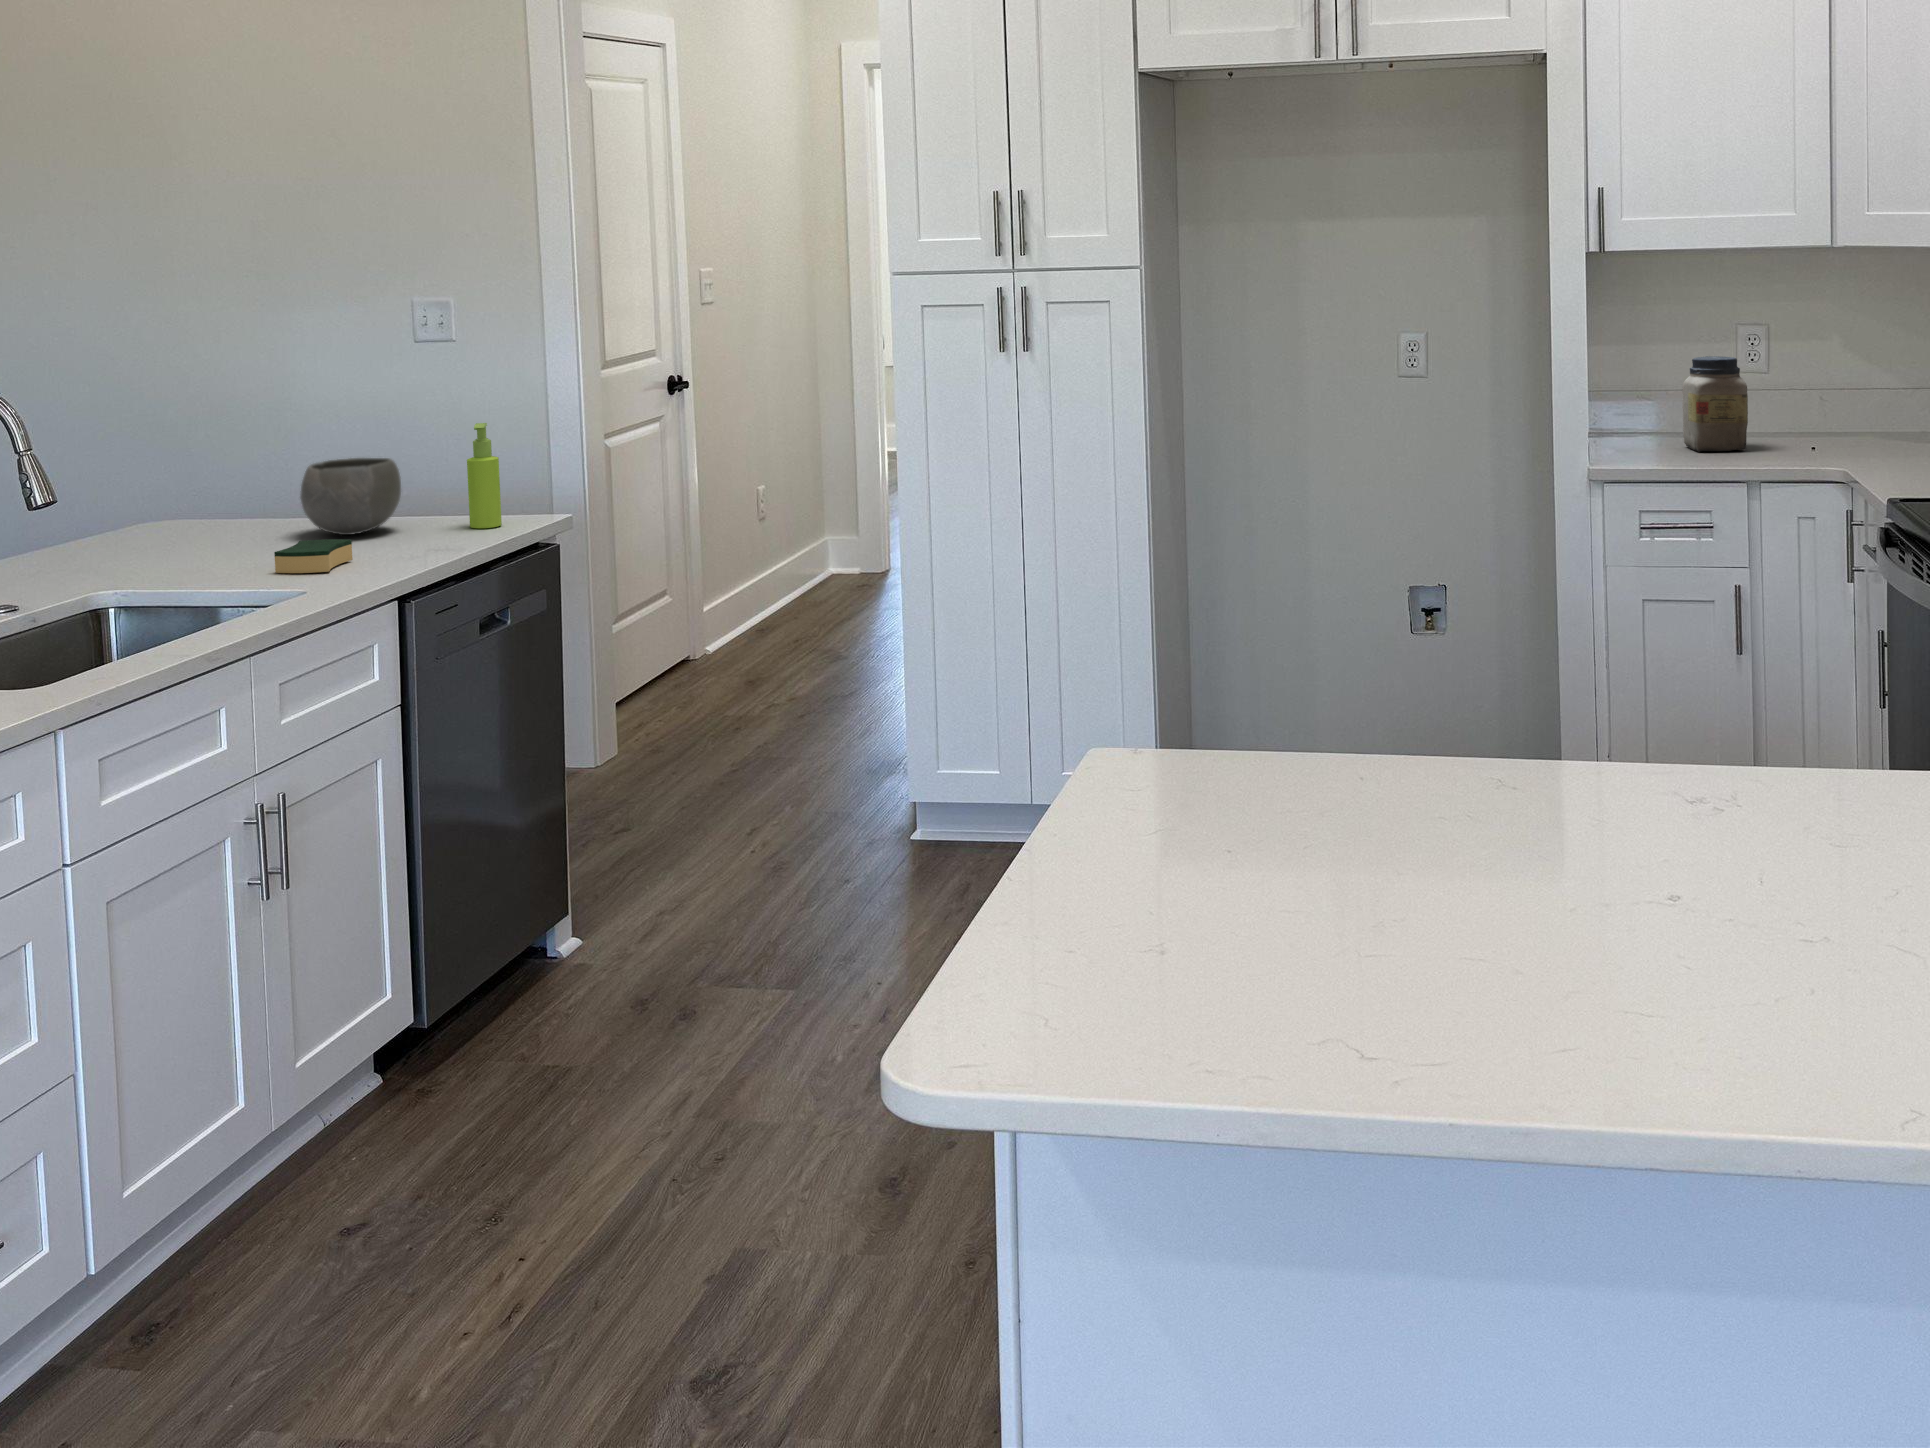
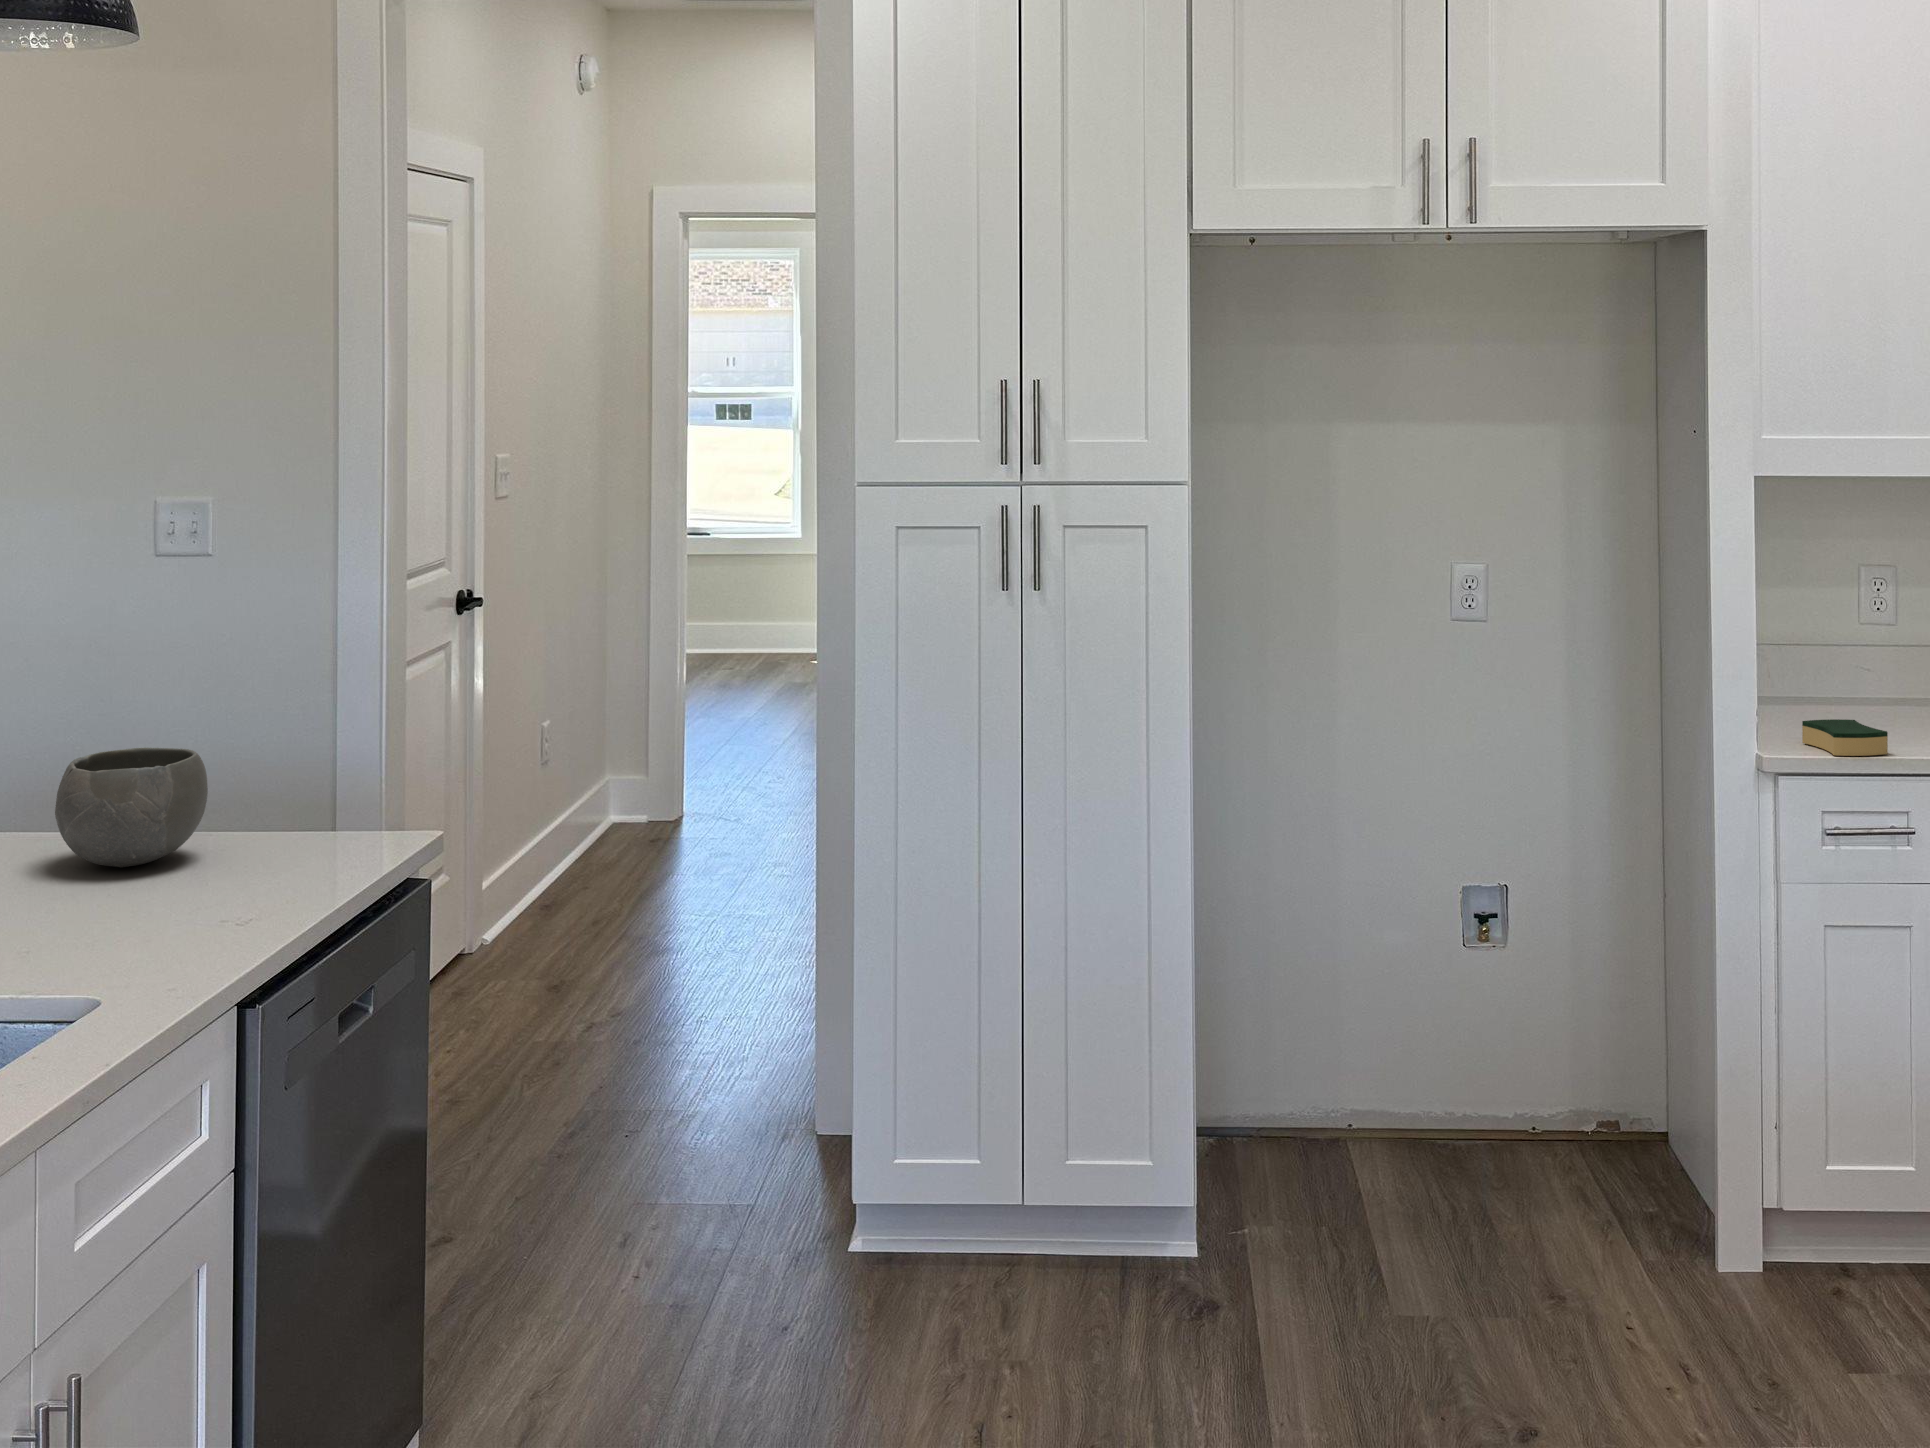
jar: present [1682,356,1748,452] -> none [1832,607,1919,727]
soap dispenser: present [467,423,502,528] -> none [305,697,352,852]
sponge: present [274,539,352,573] -> present [1802,719,1888,756]

